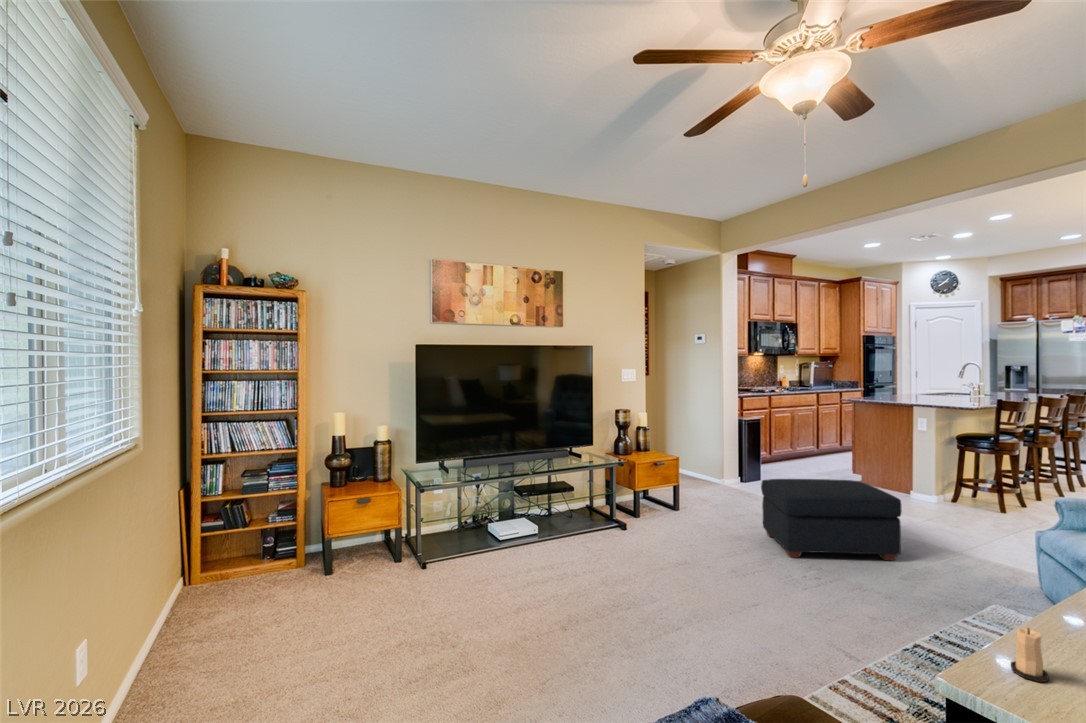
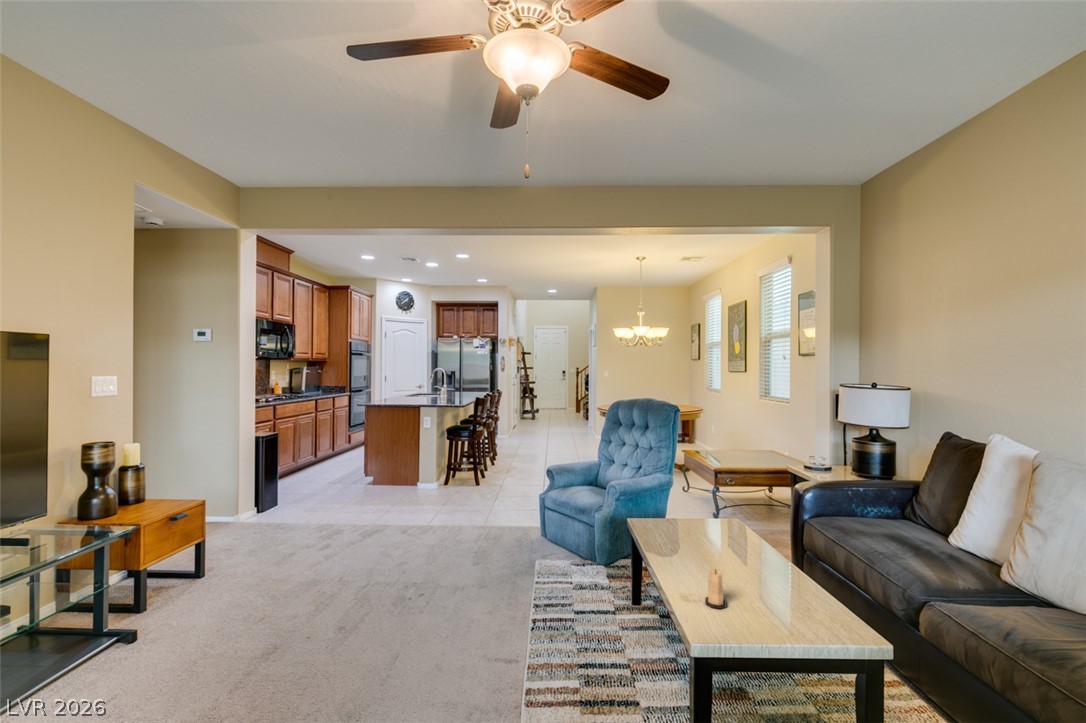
ottoman: present [761,479,902,560] -> none [331,484,463,584]

